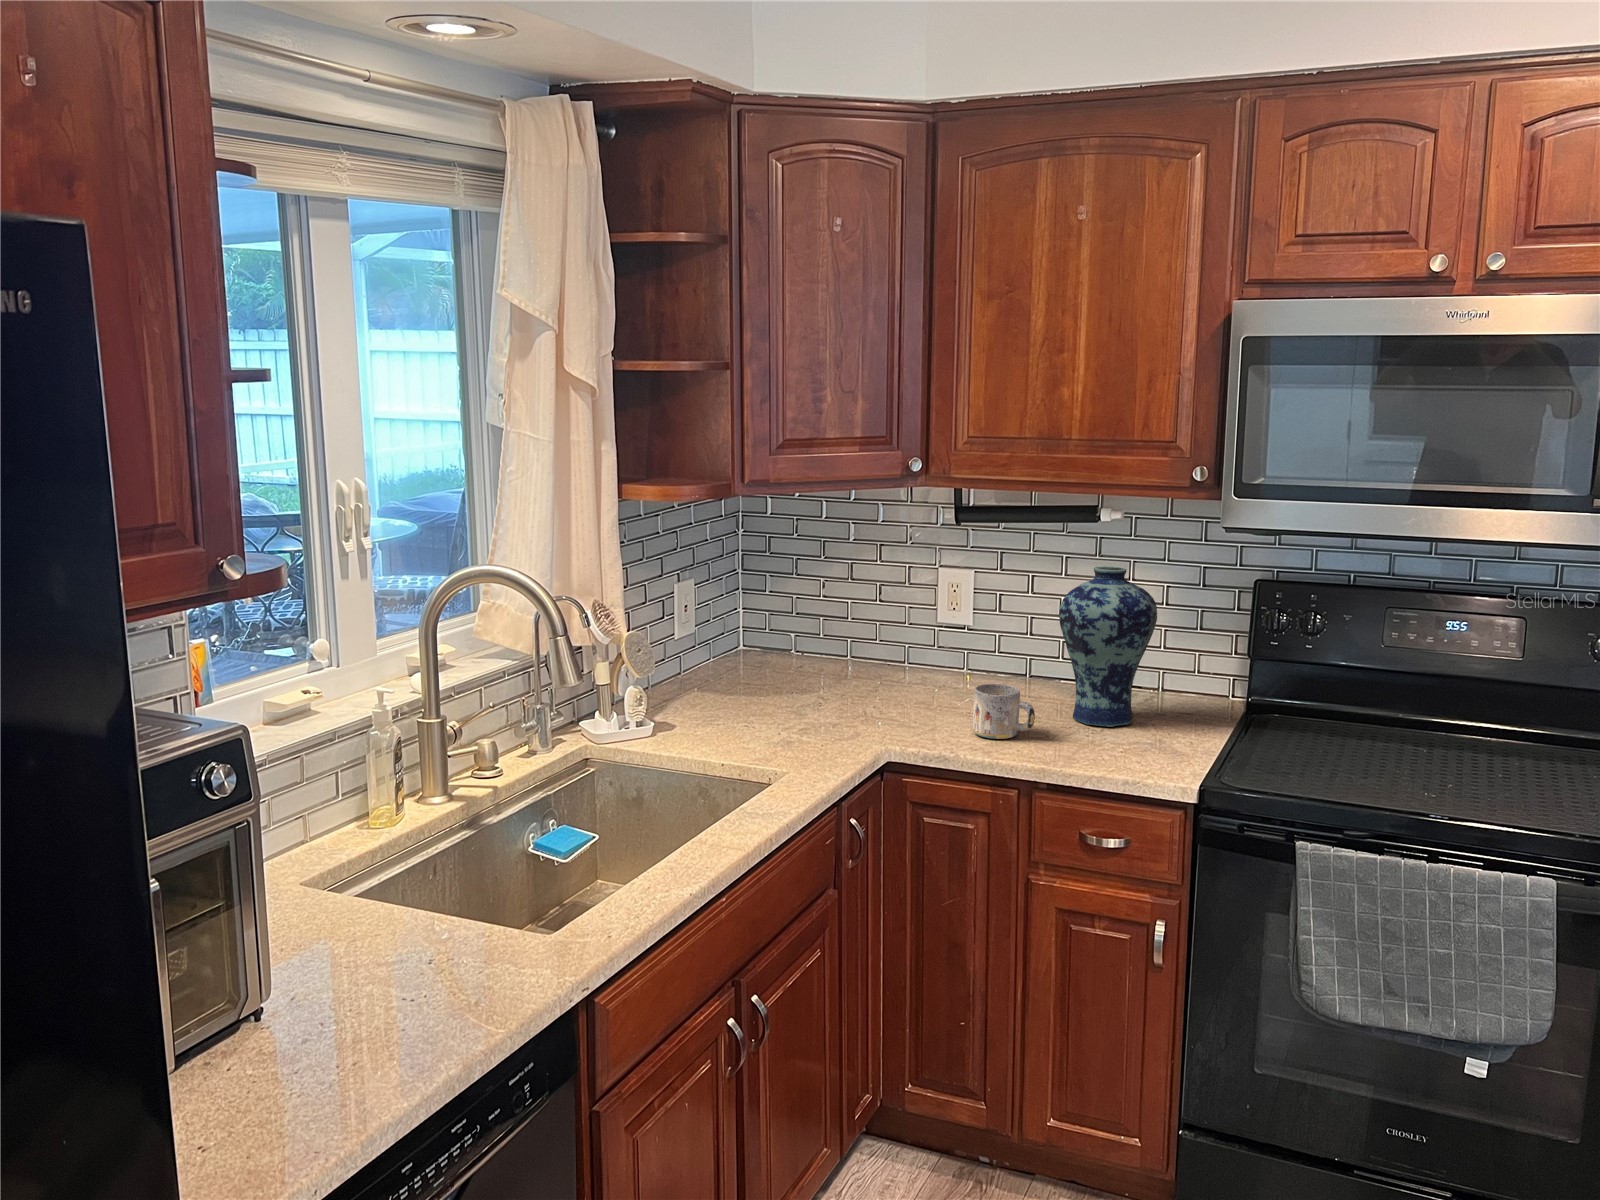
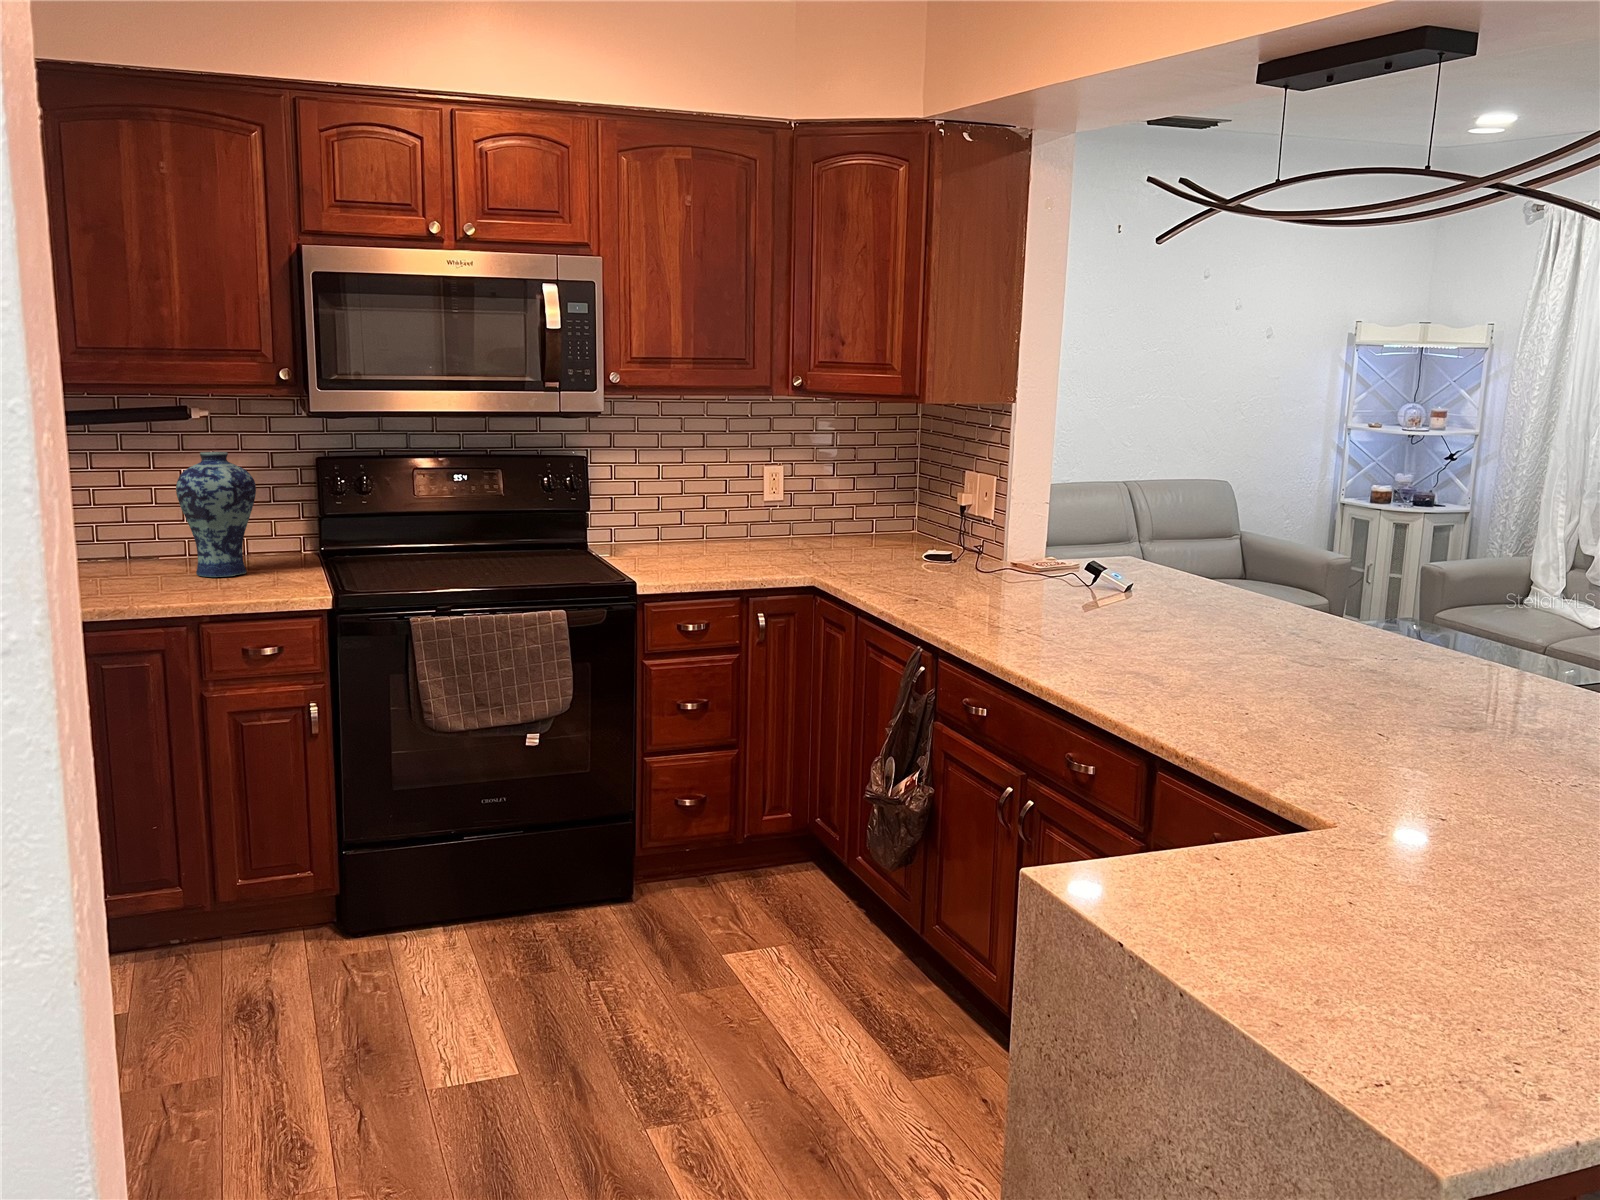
mug: present [973,684,1035,739] -> none [122,551,181,594]

